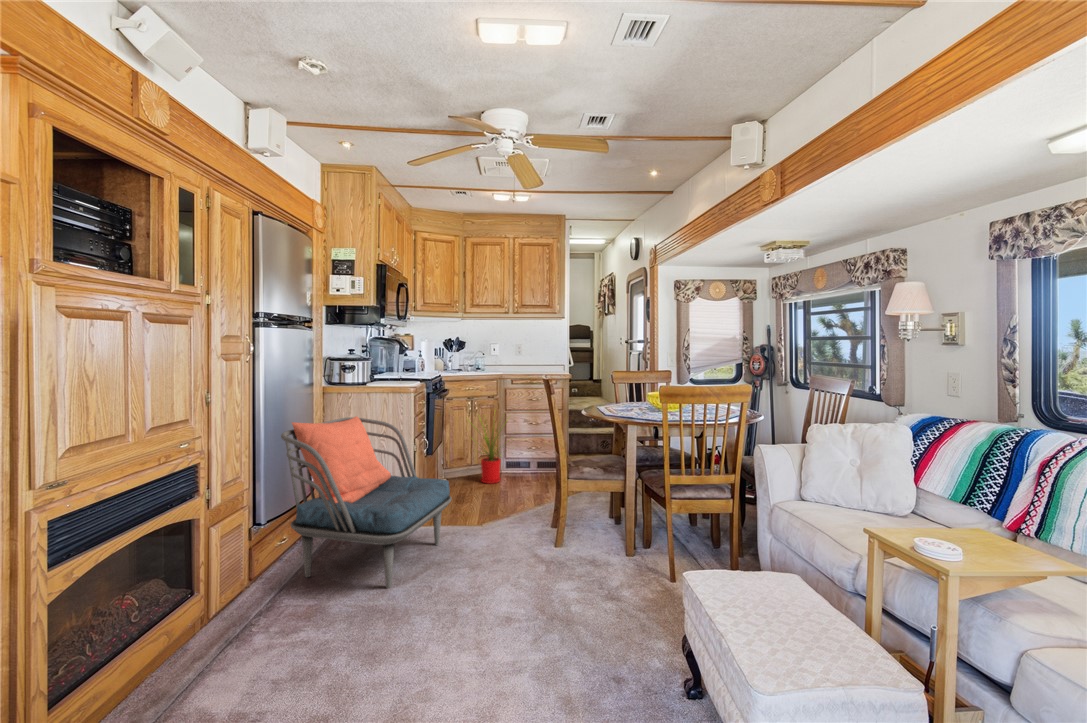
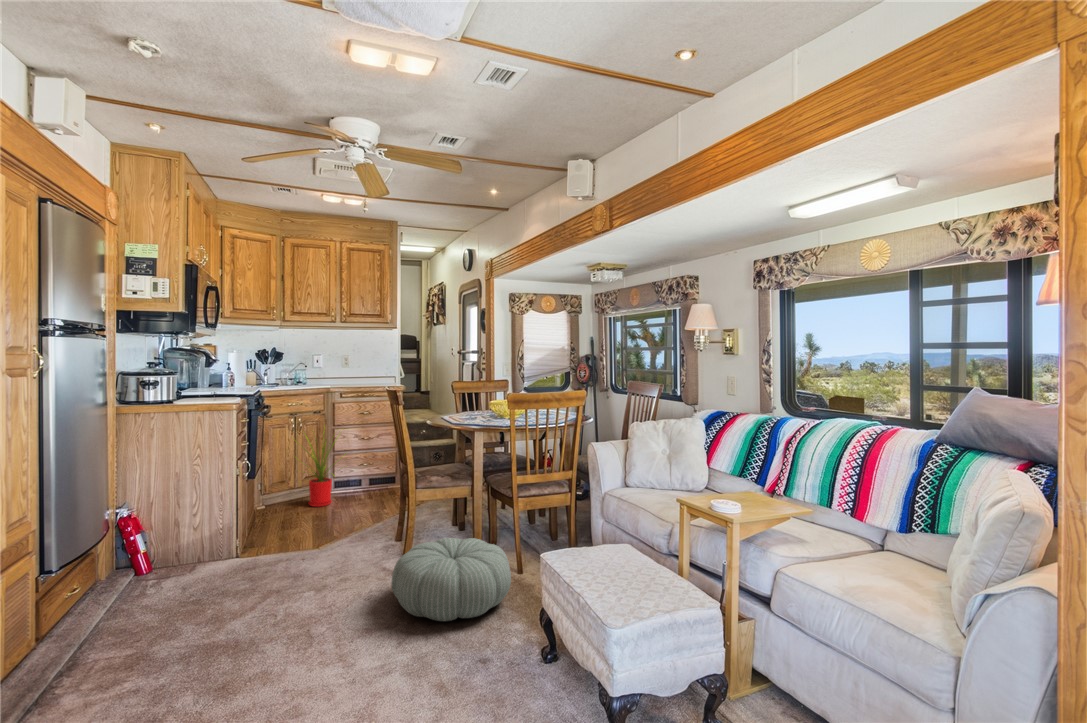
armchair: present [281,416,452,589] -> none [77,438,291,629]
pouf: none [532,533,655,625] -> present [391,538,511,621]

